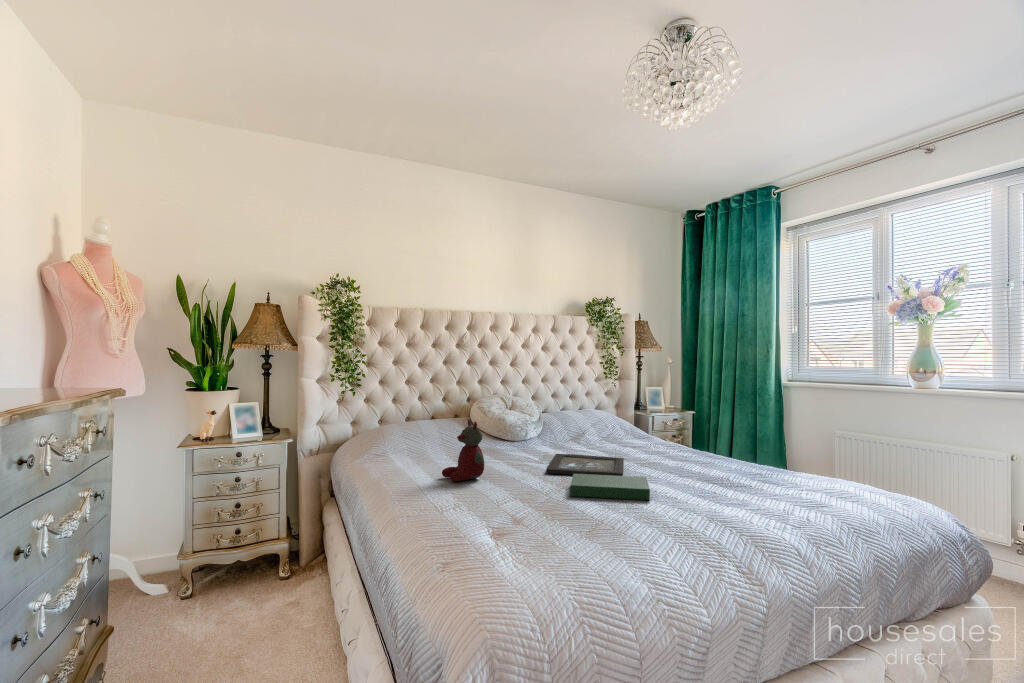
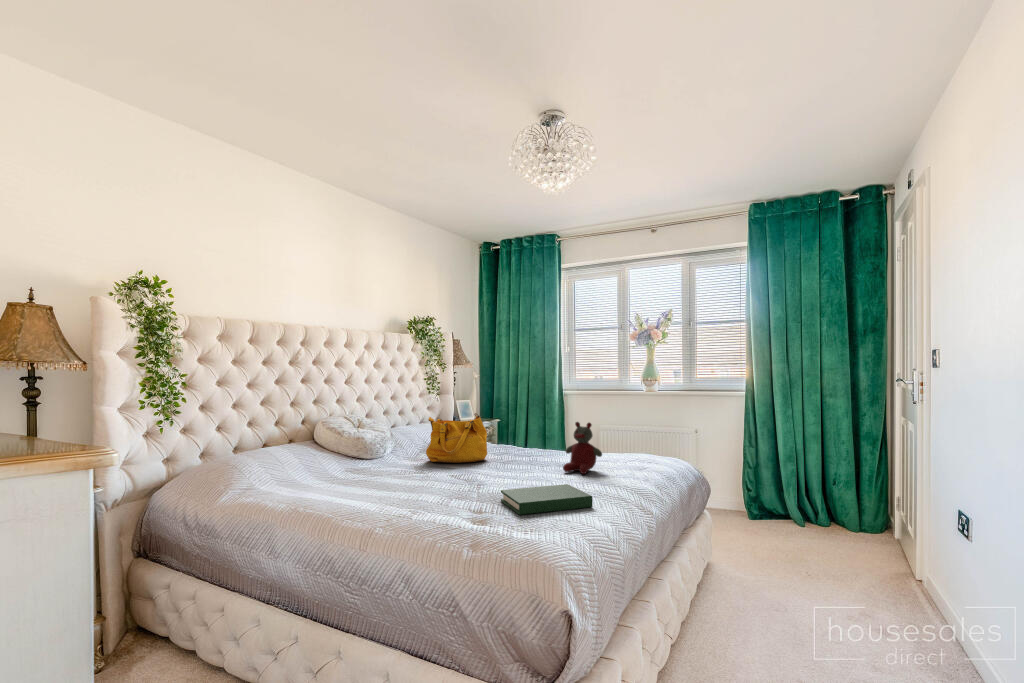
handbag: none [563,401,624,450] -> present [426,413,487,463]
stuffed bear: present [442,420,484,482] -> present [563,422,602,474]
tray: present [546,454,624,476] -> none [441,468,533,493]

